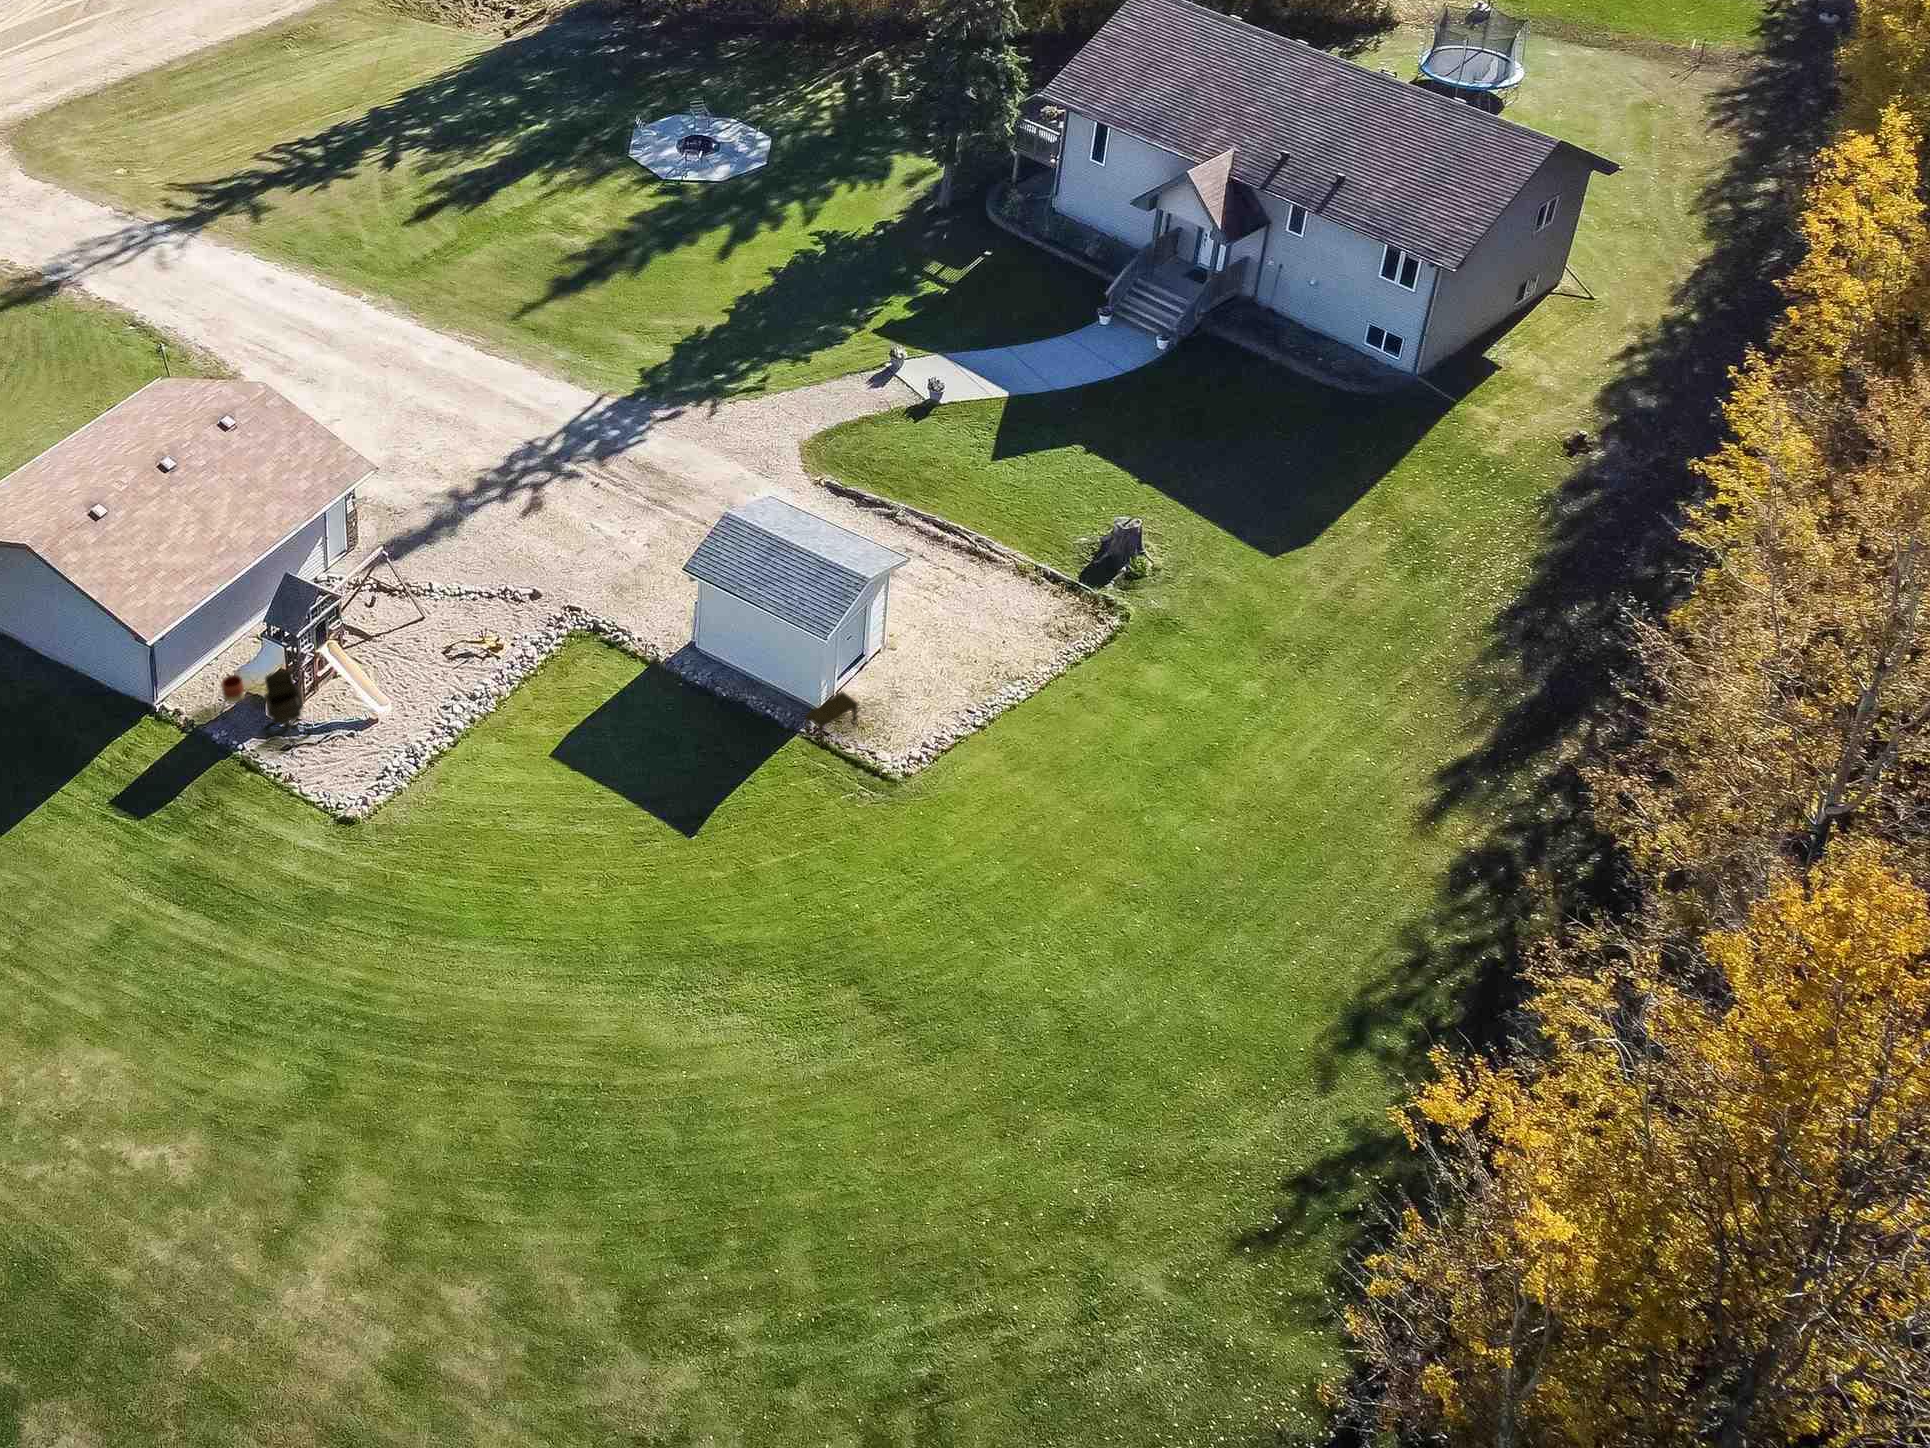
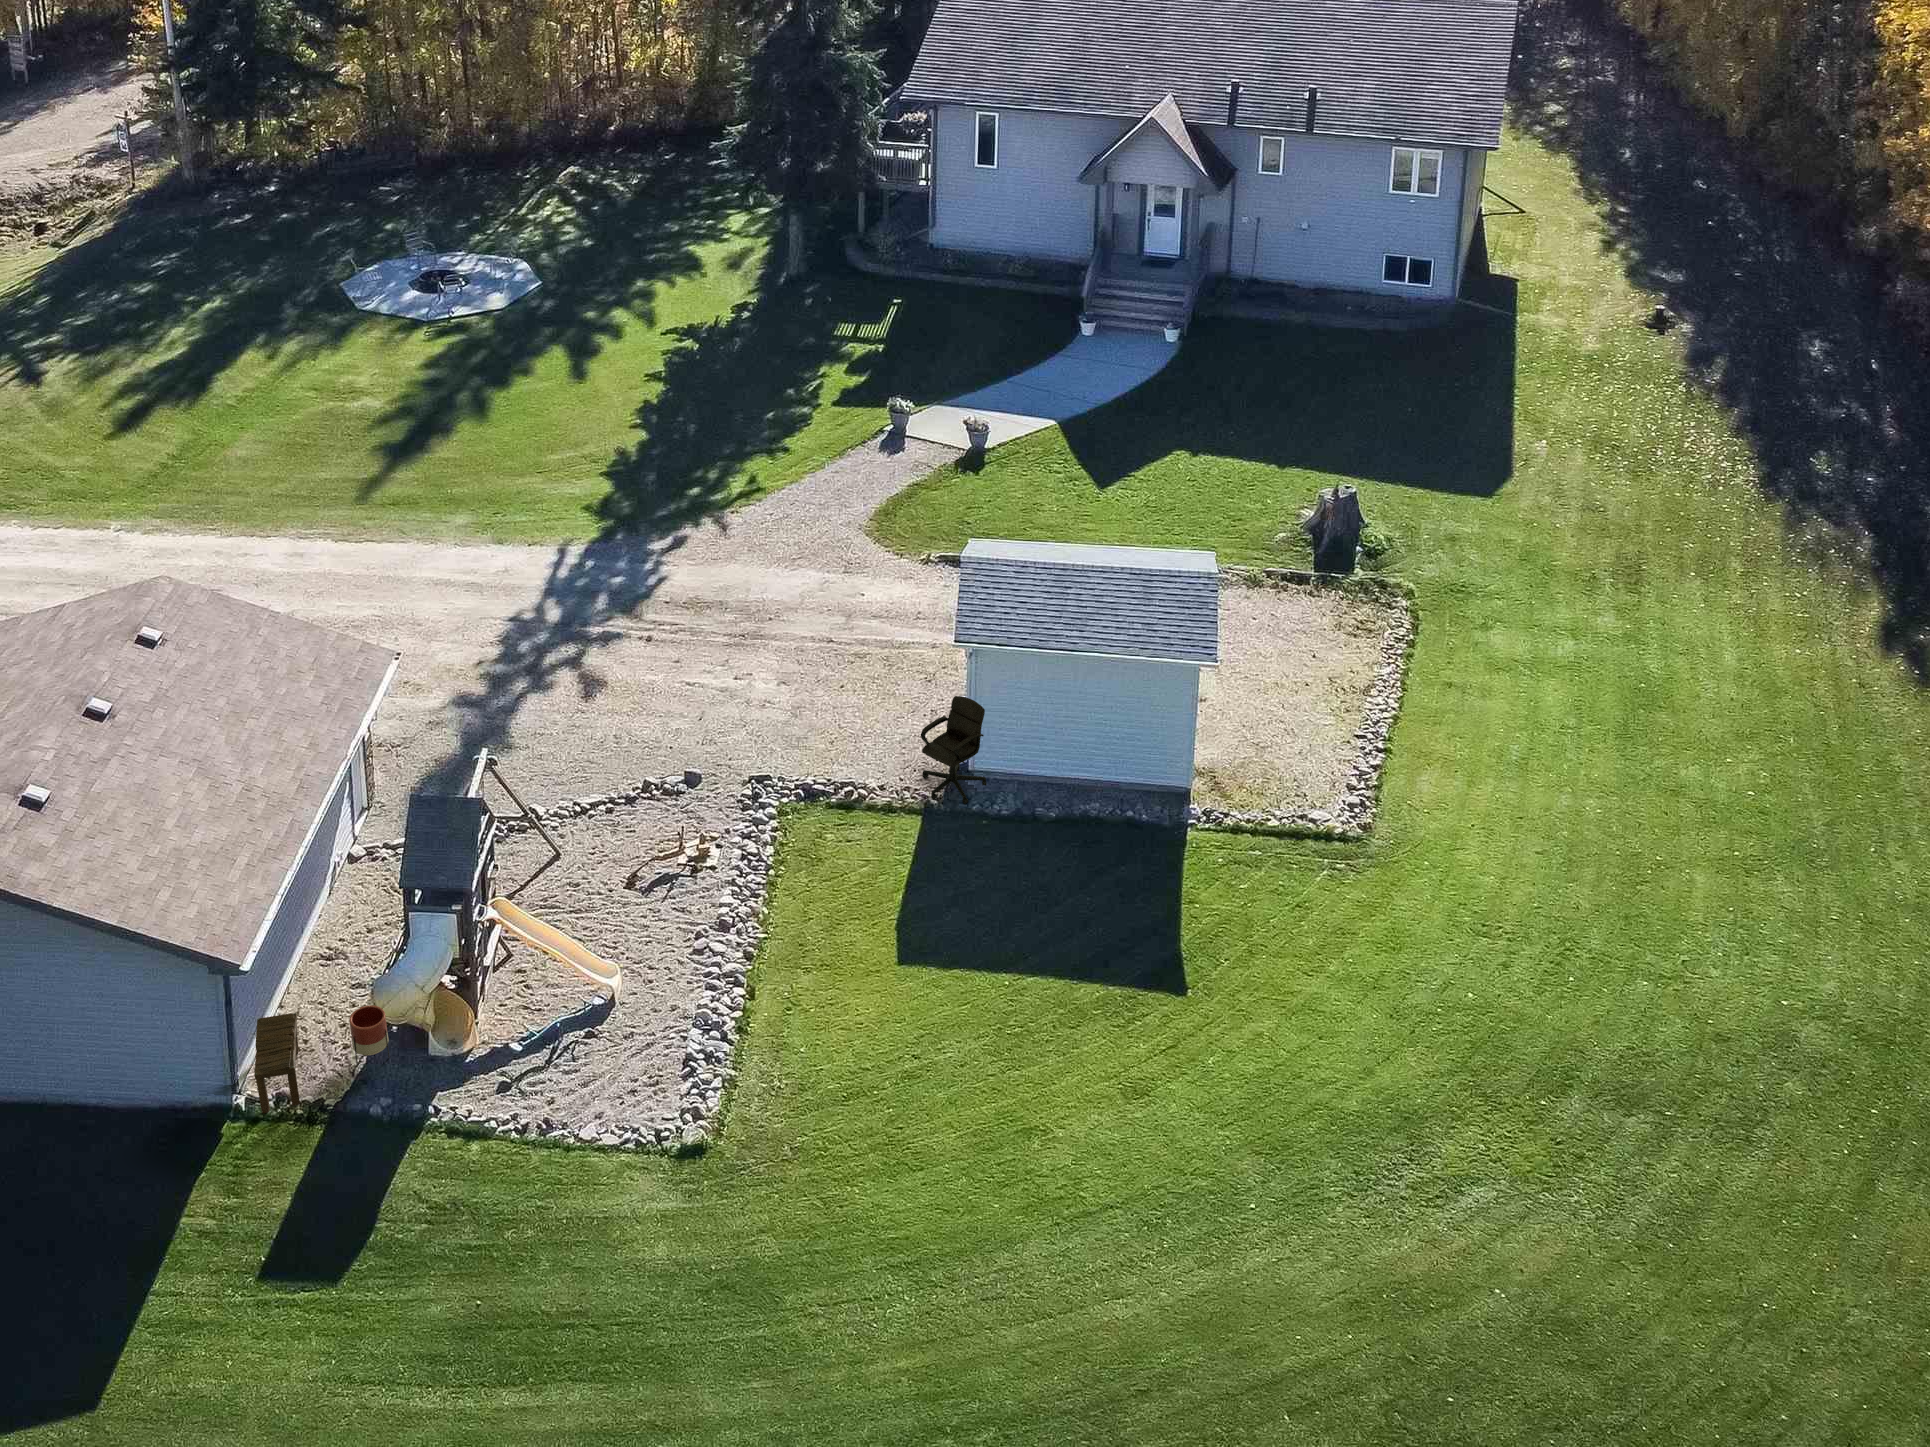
chair: present [264,670,312,746] -> present [921,696,987,804]
bench: present [805,692,858,746] -> present [254,1013,300,1113]

